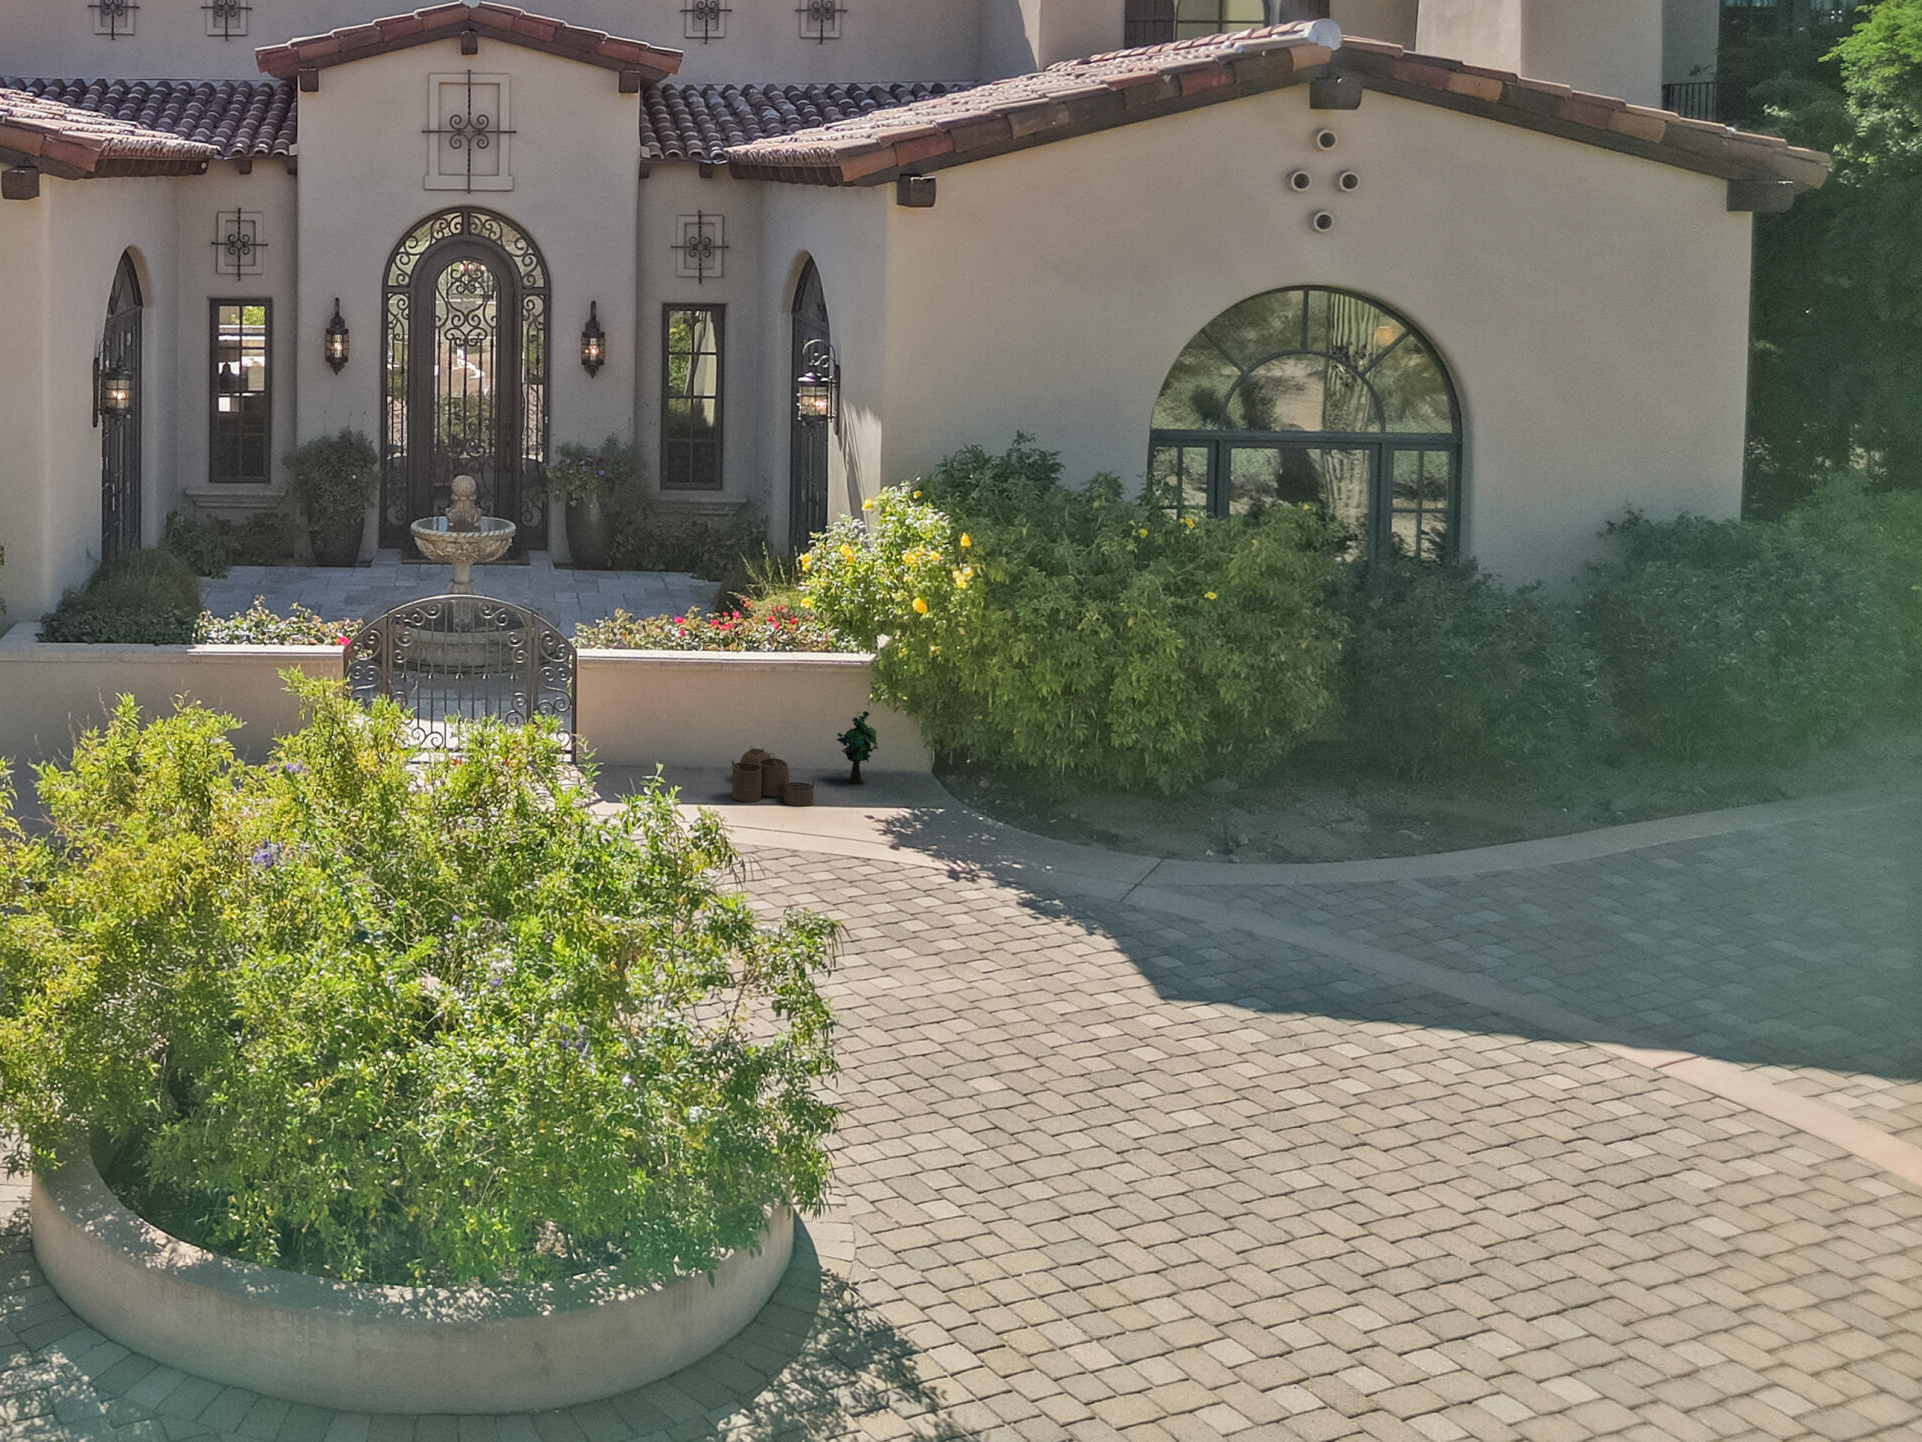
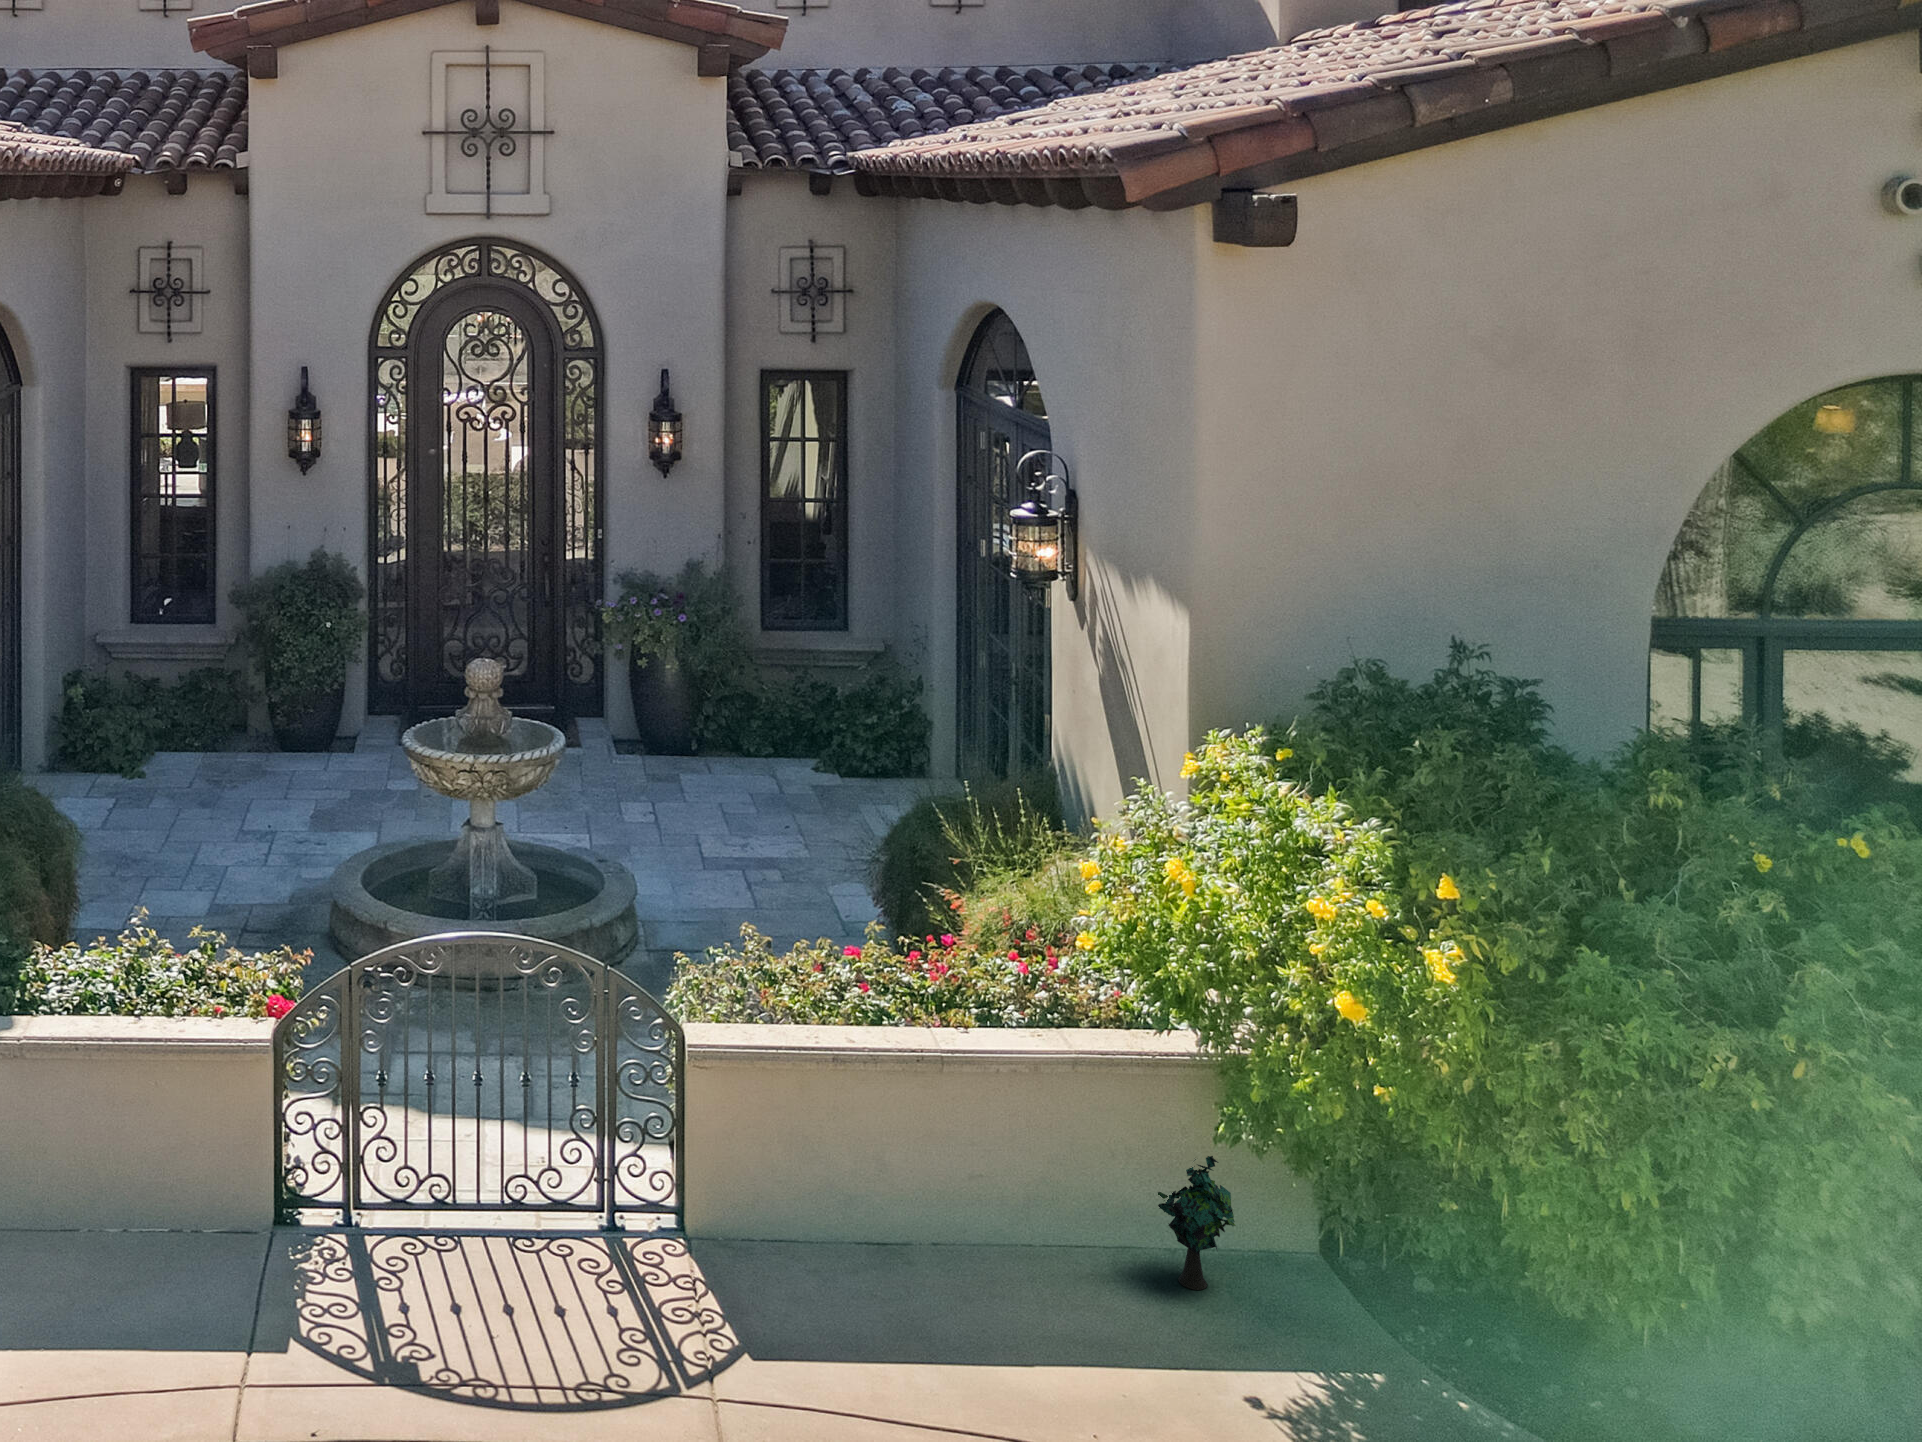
woven basket: present [732,746,815,806] -> none [978,1216,1137,1364]

